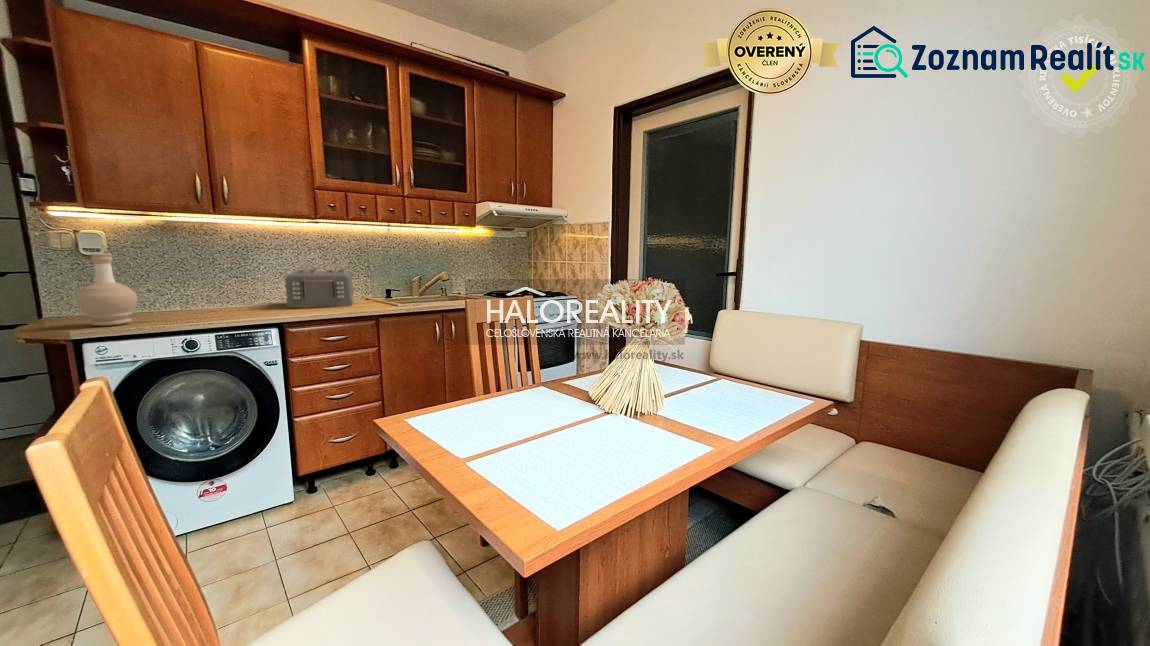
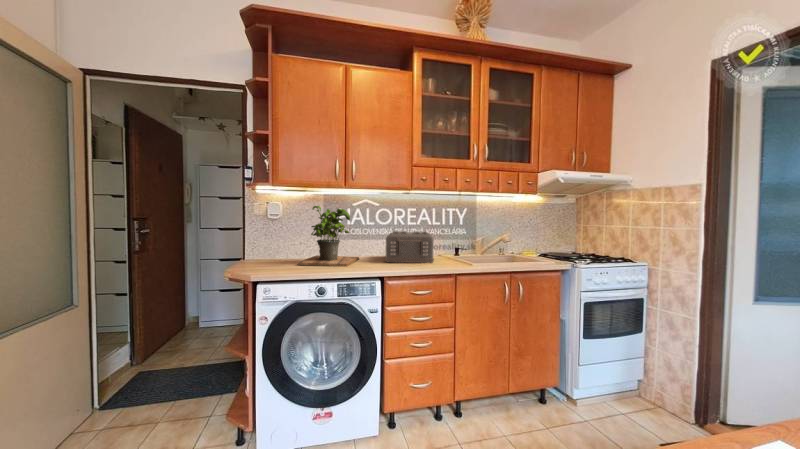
potted plant: none [147,237,249,318] -> present [298,206,359,267]
bottle: present [76,253,137,326] -> none [259,217,293,271]

